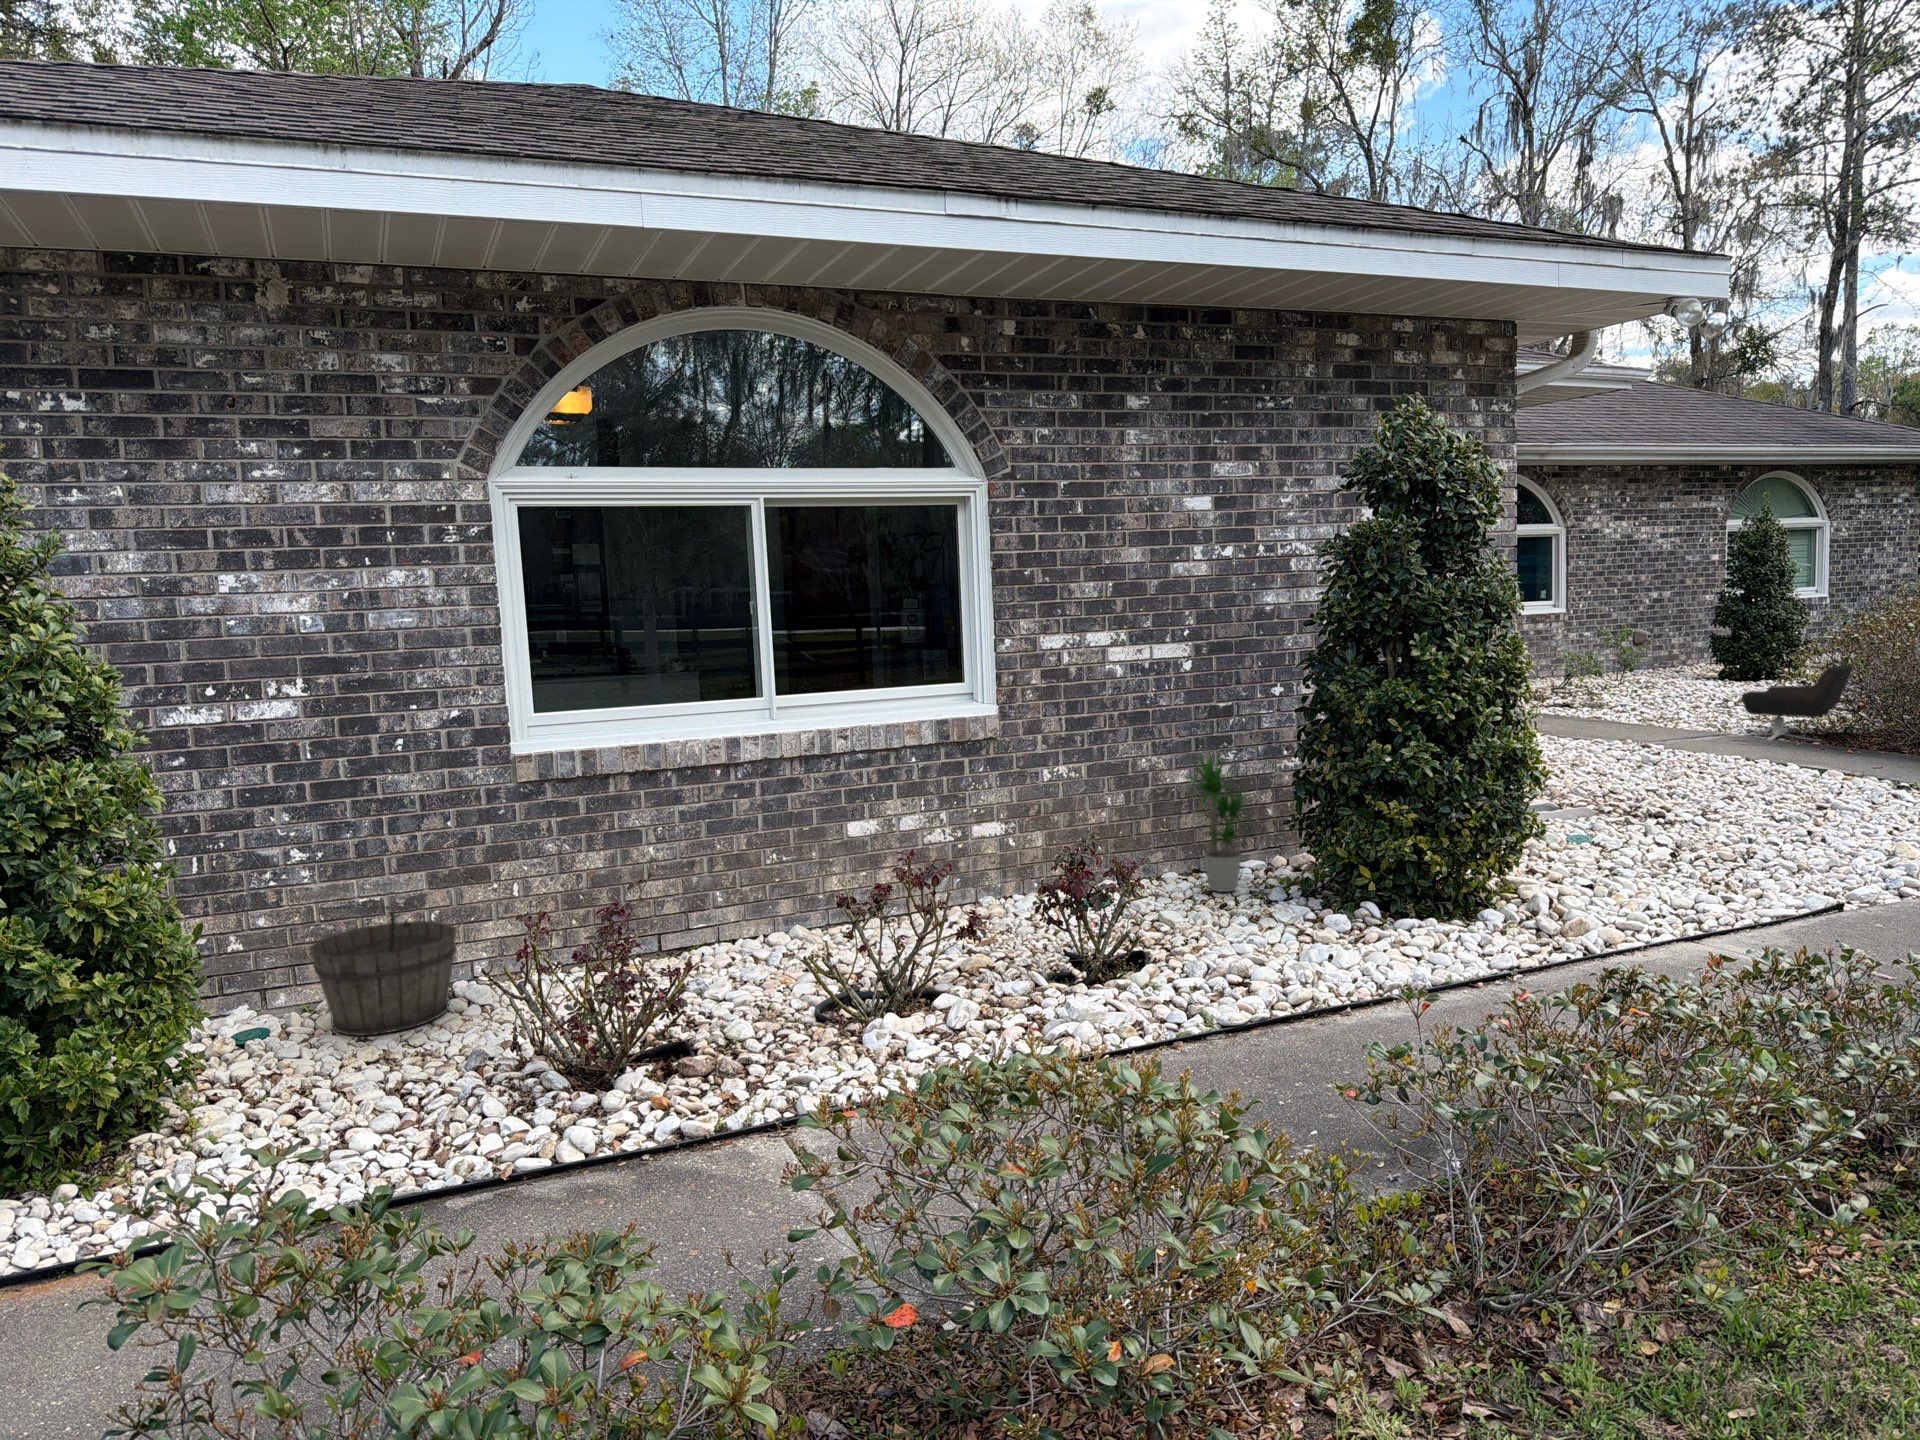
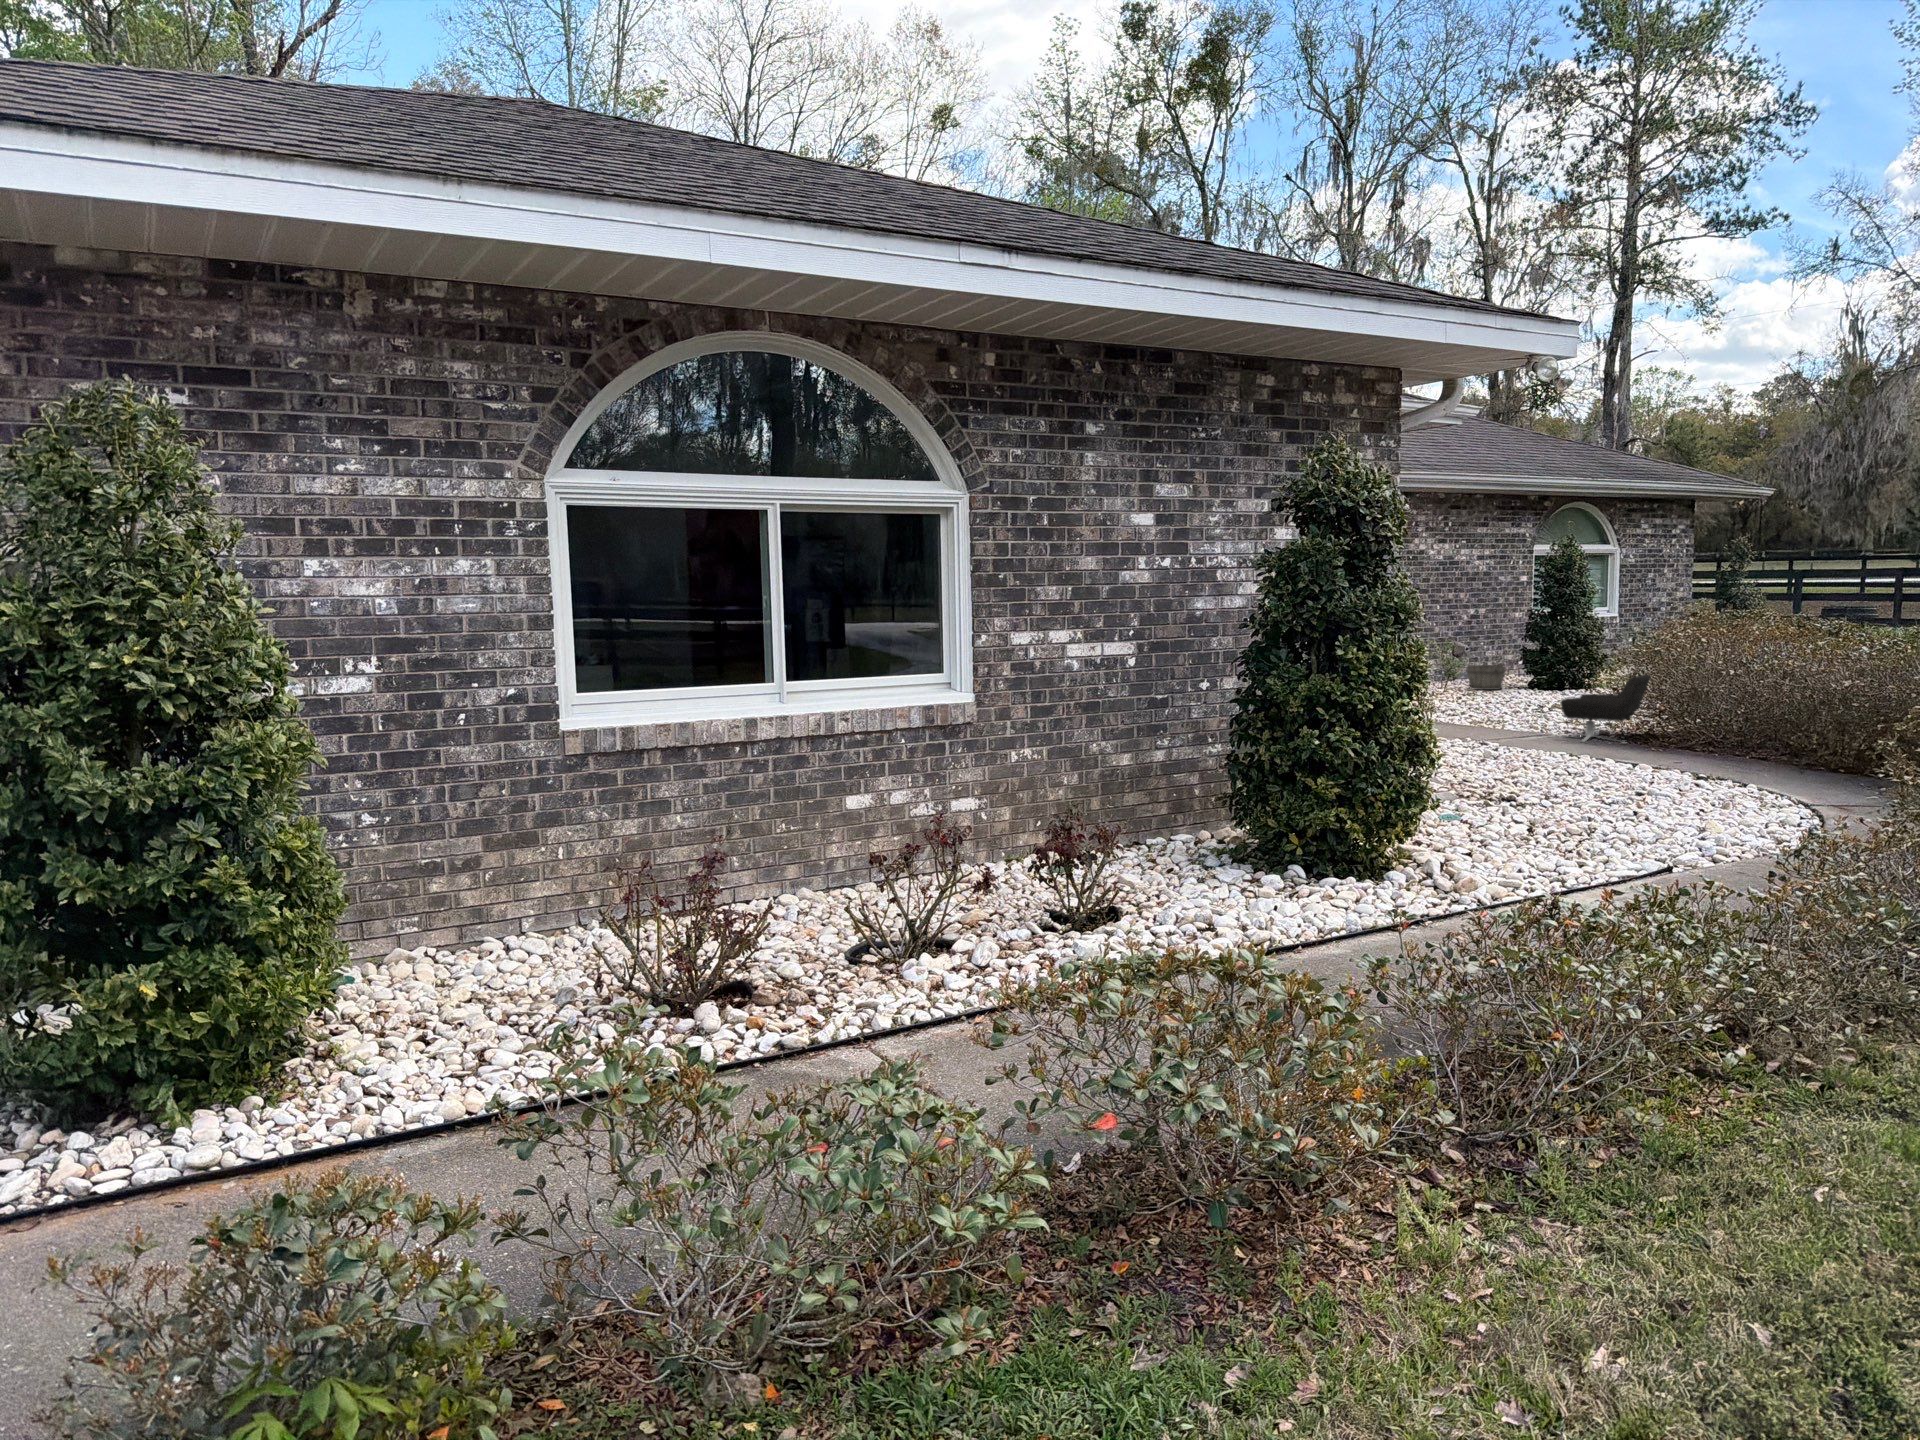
potted plant: present [1181,751,1252,892] -> none [1123,735,1203,862]
wooden bucket: present [310,906,456,1036] -> present [1467,660,1506,690]

